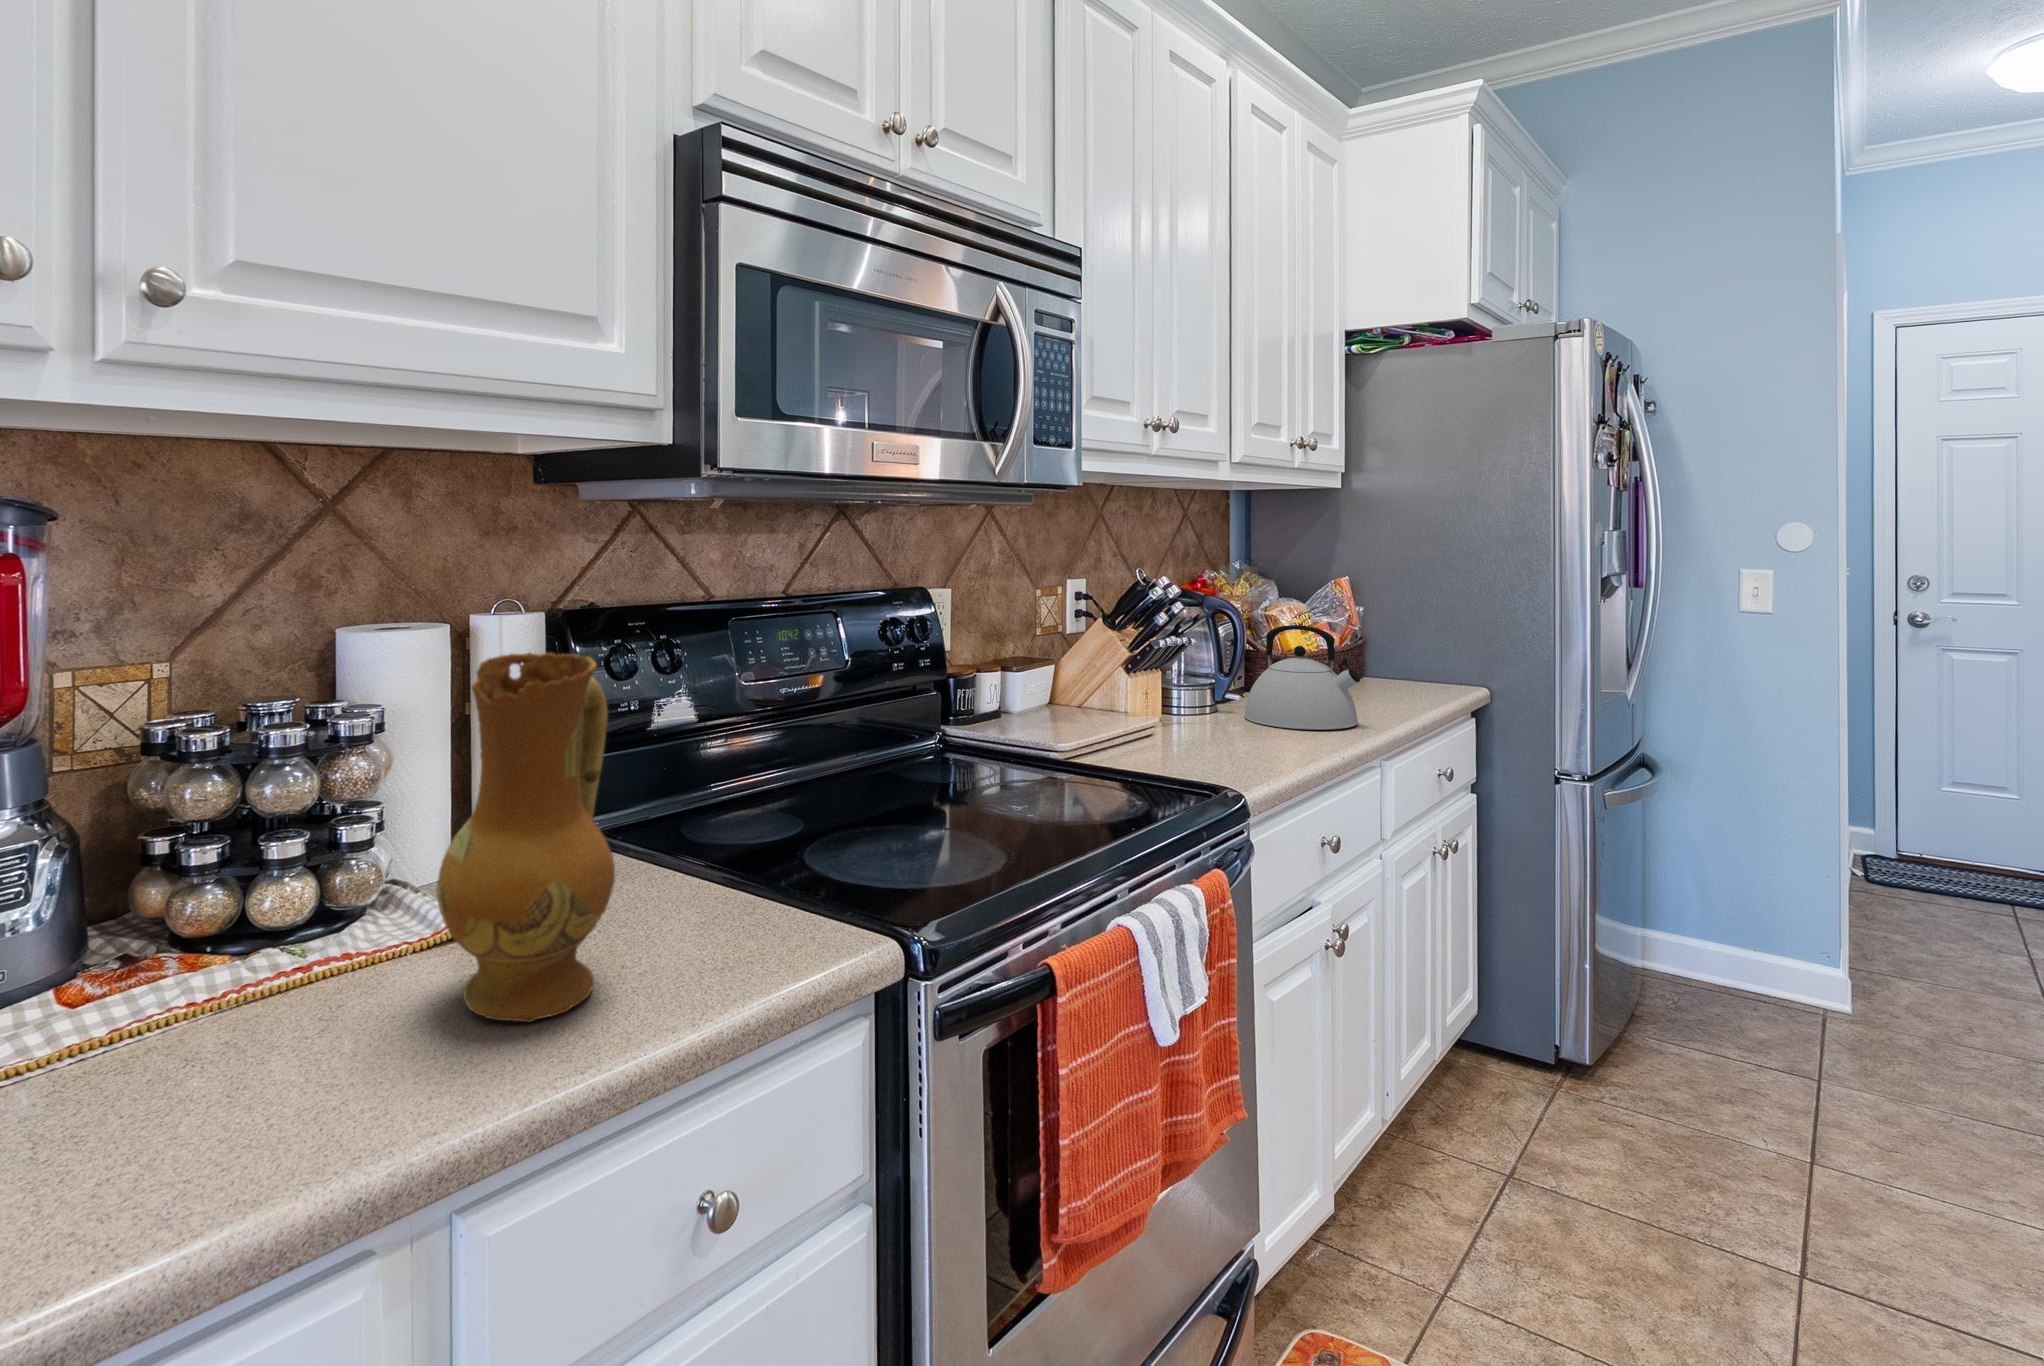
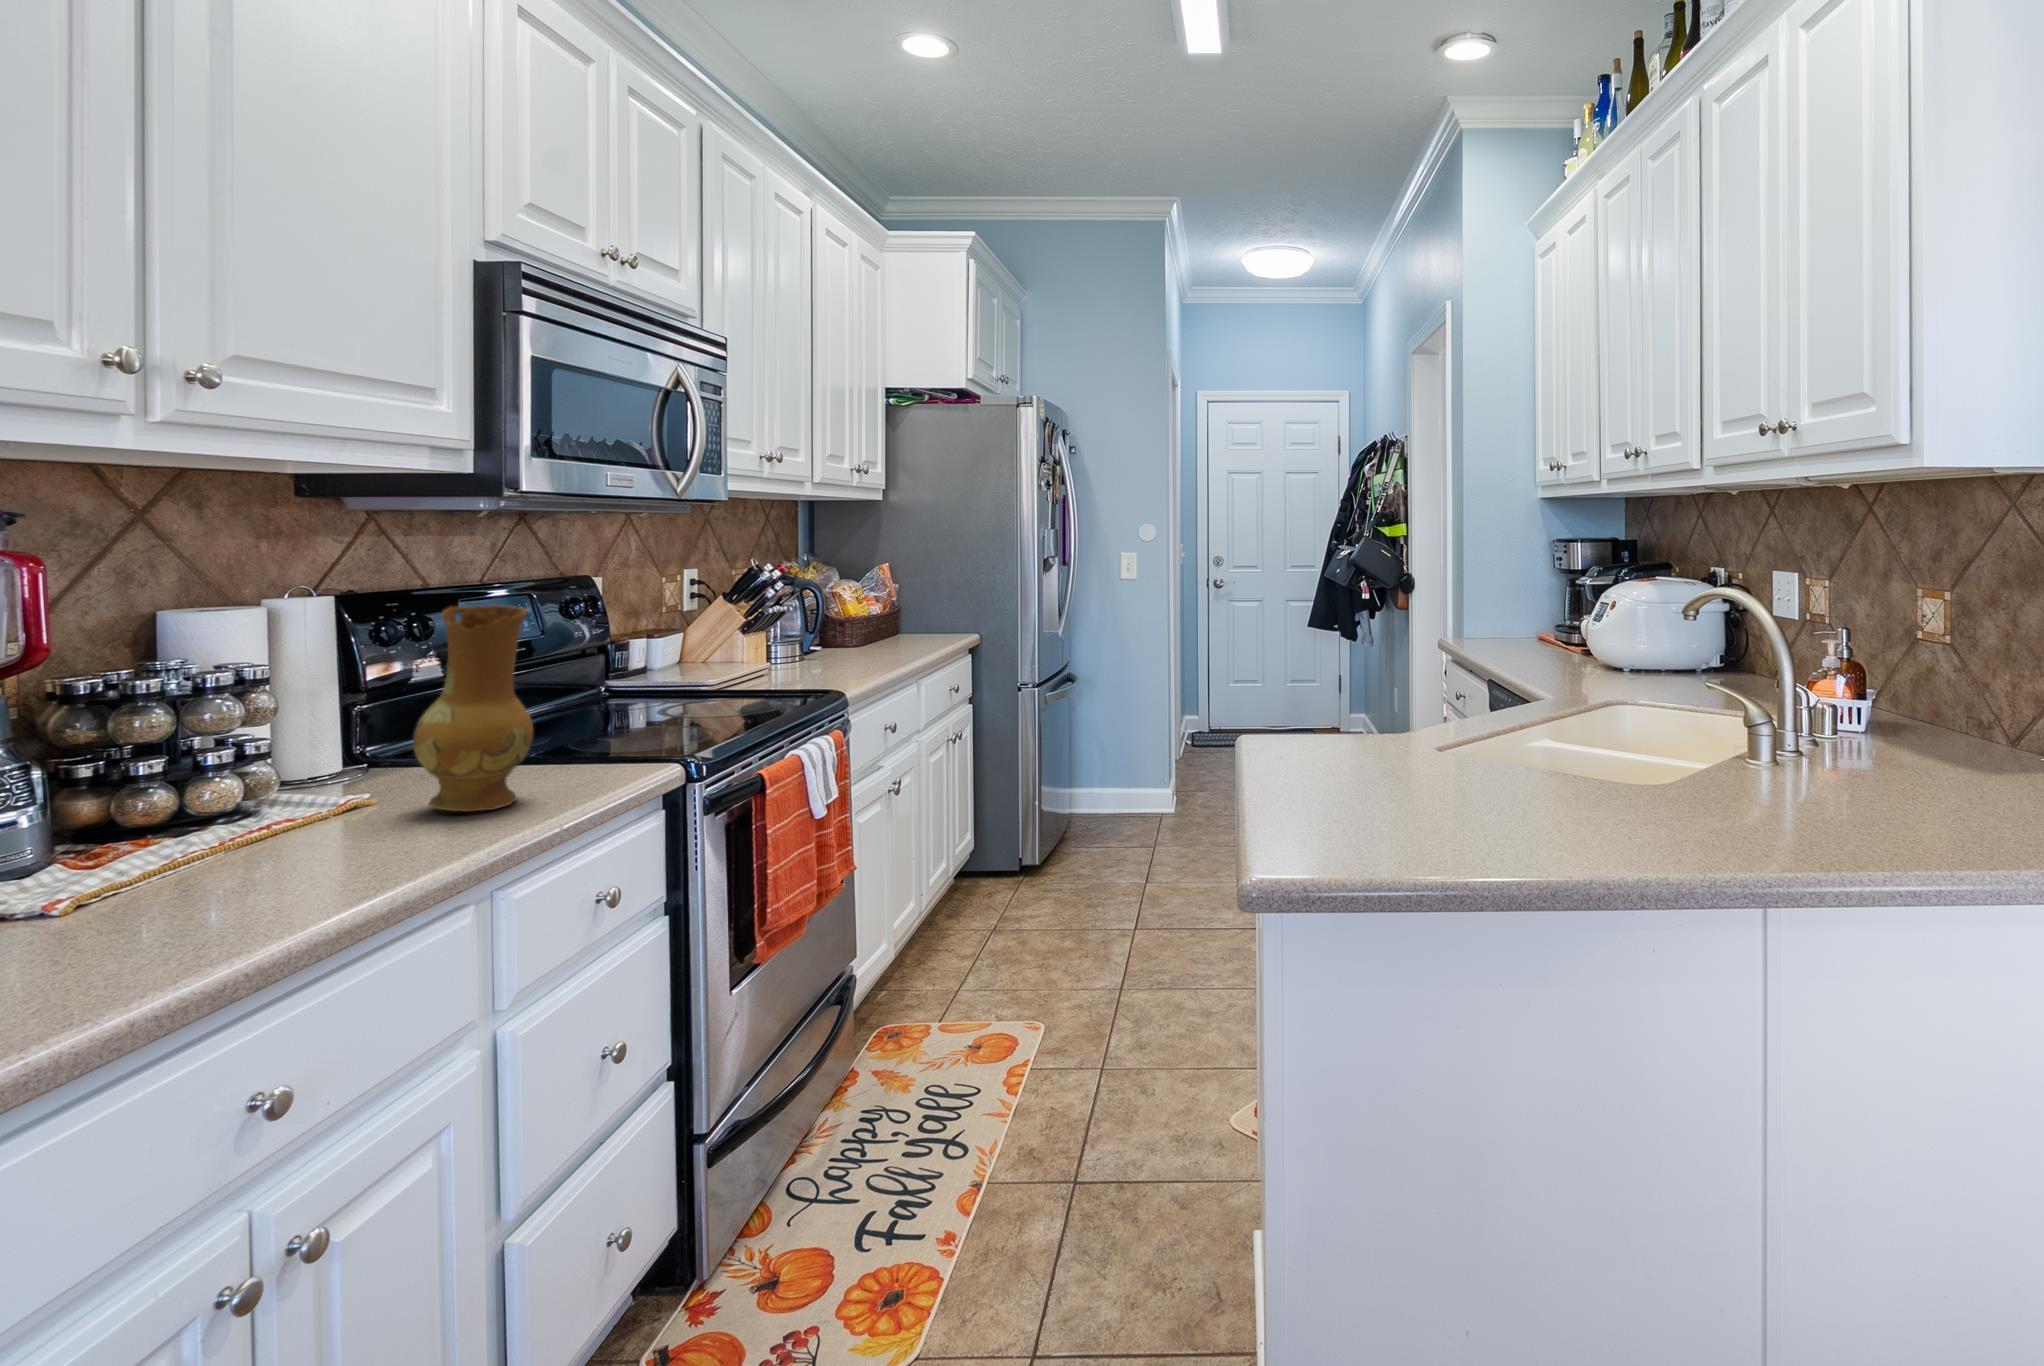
kettle: present [1244,625,1360,730] -> none [828,595,905,663]

